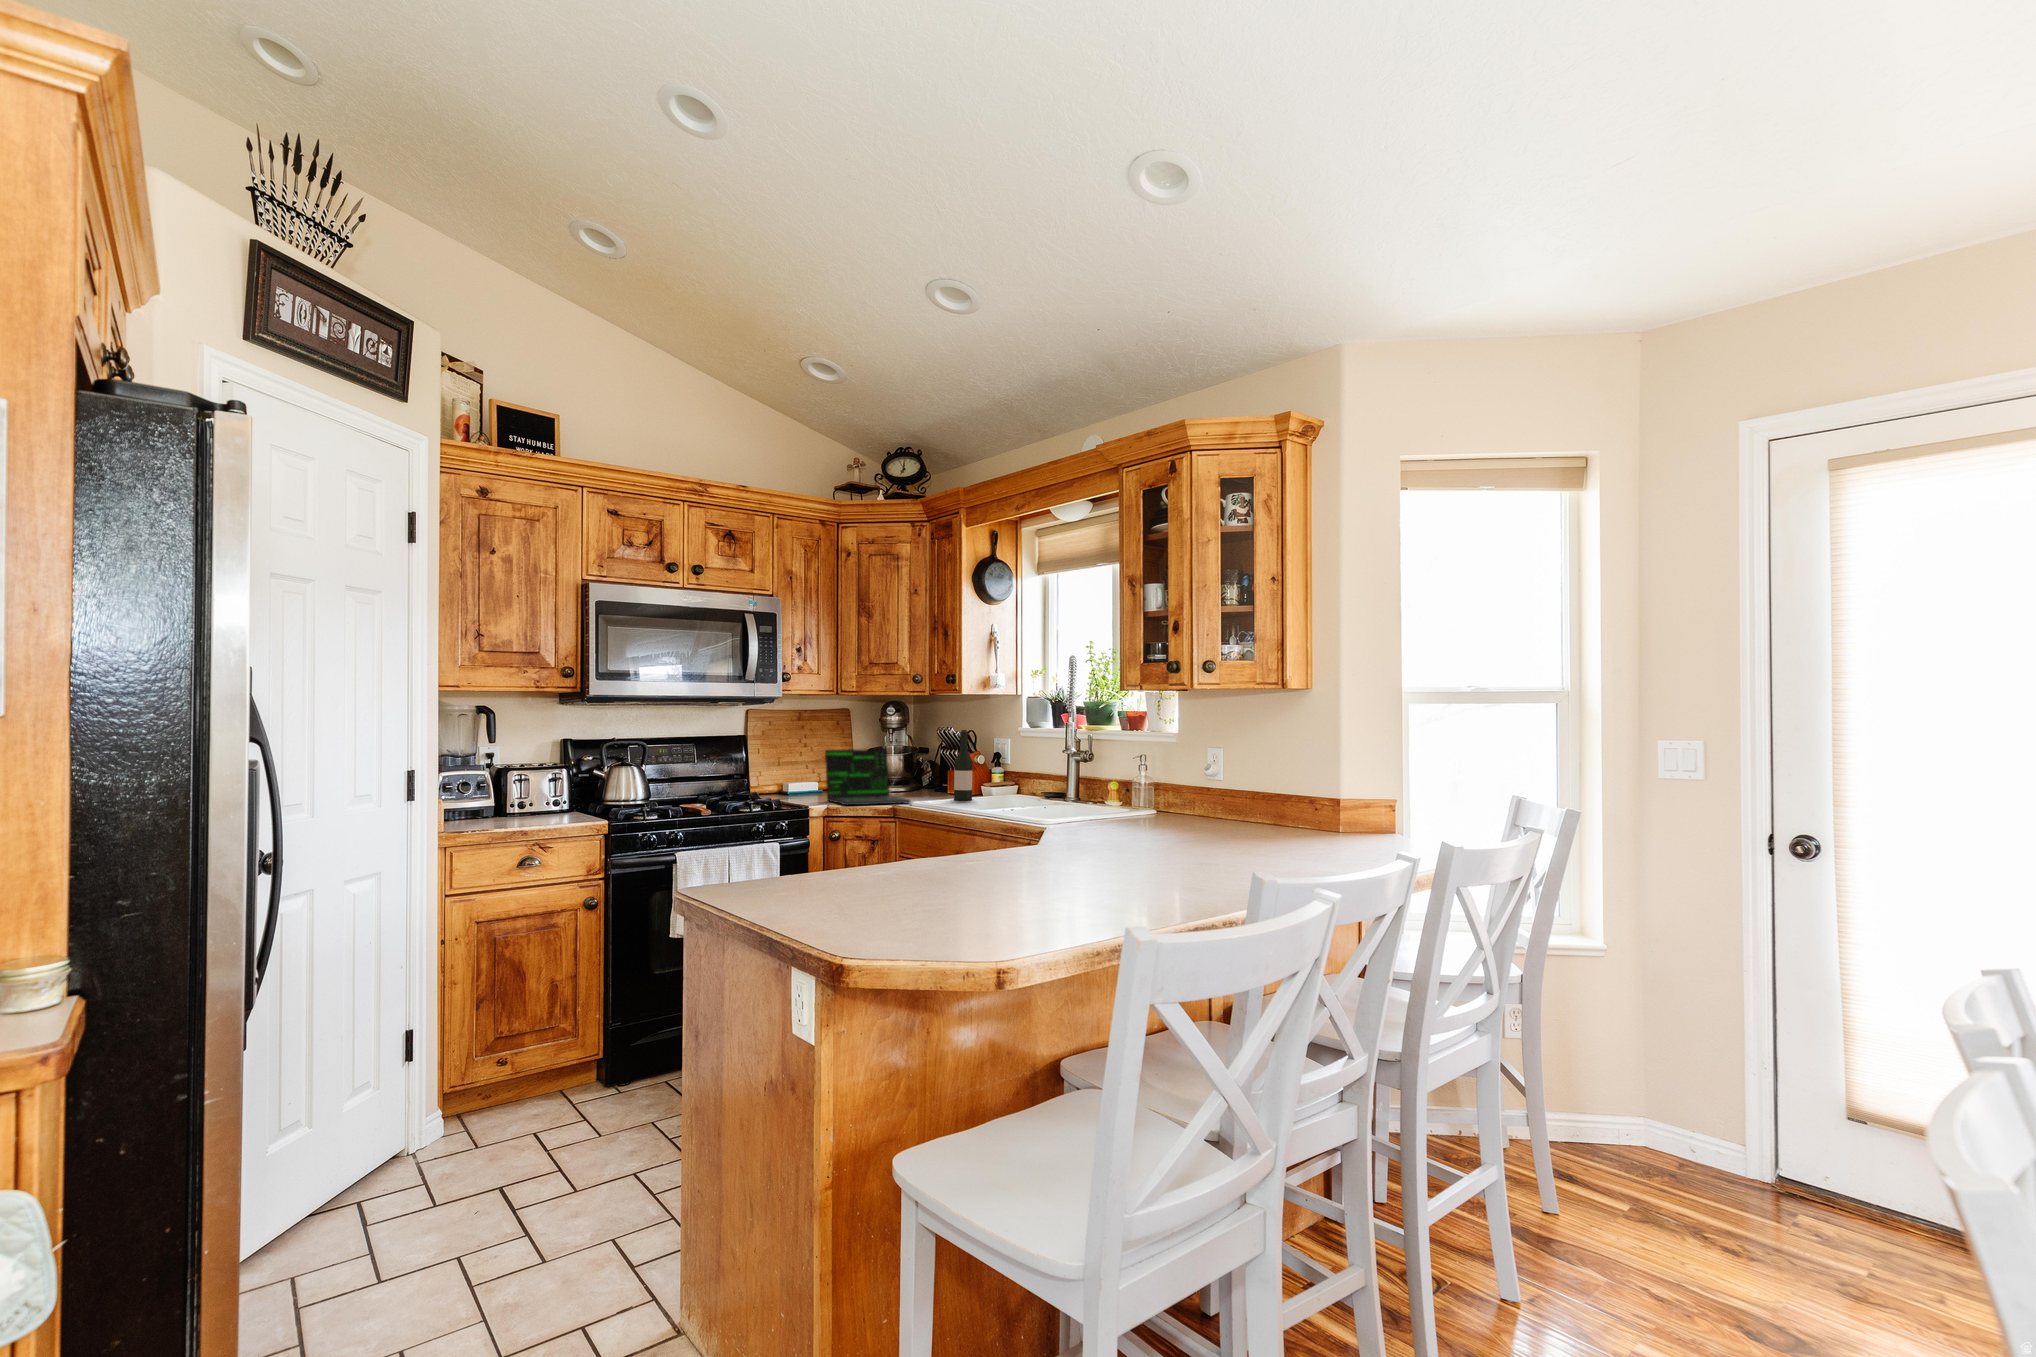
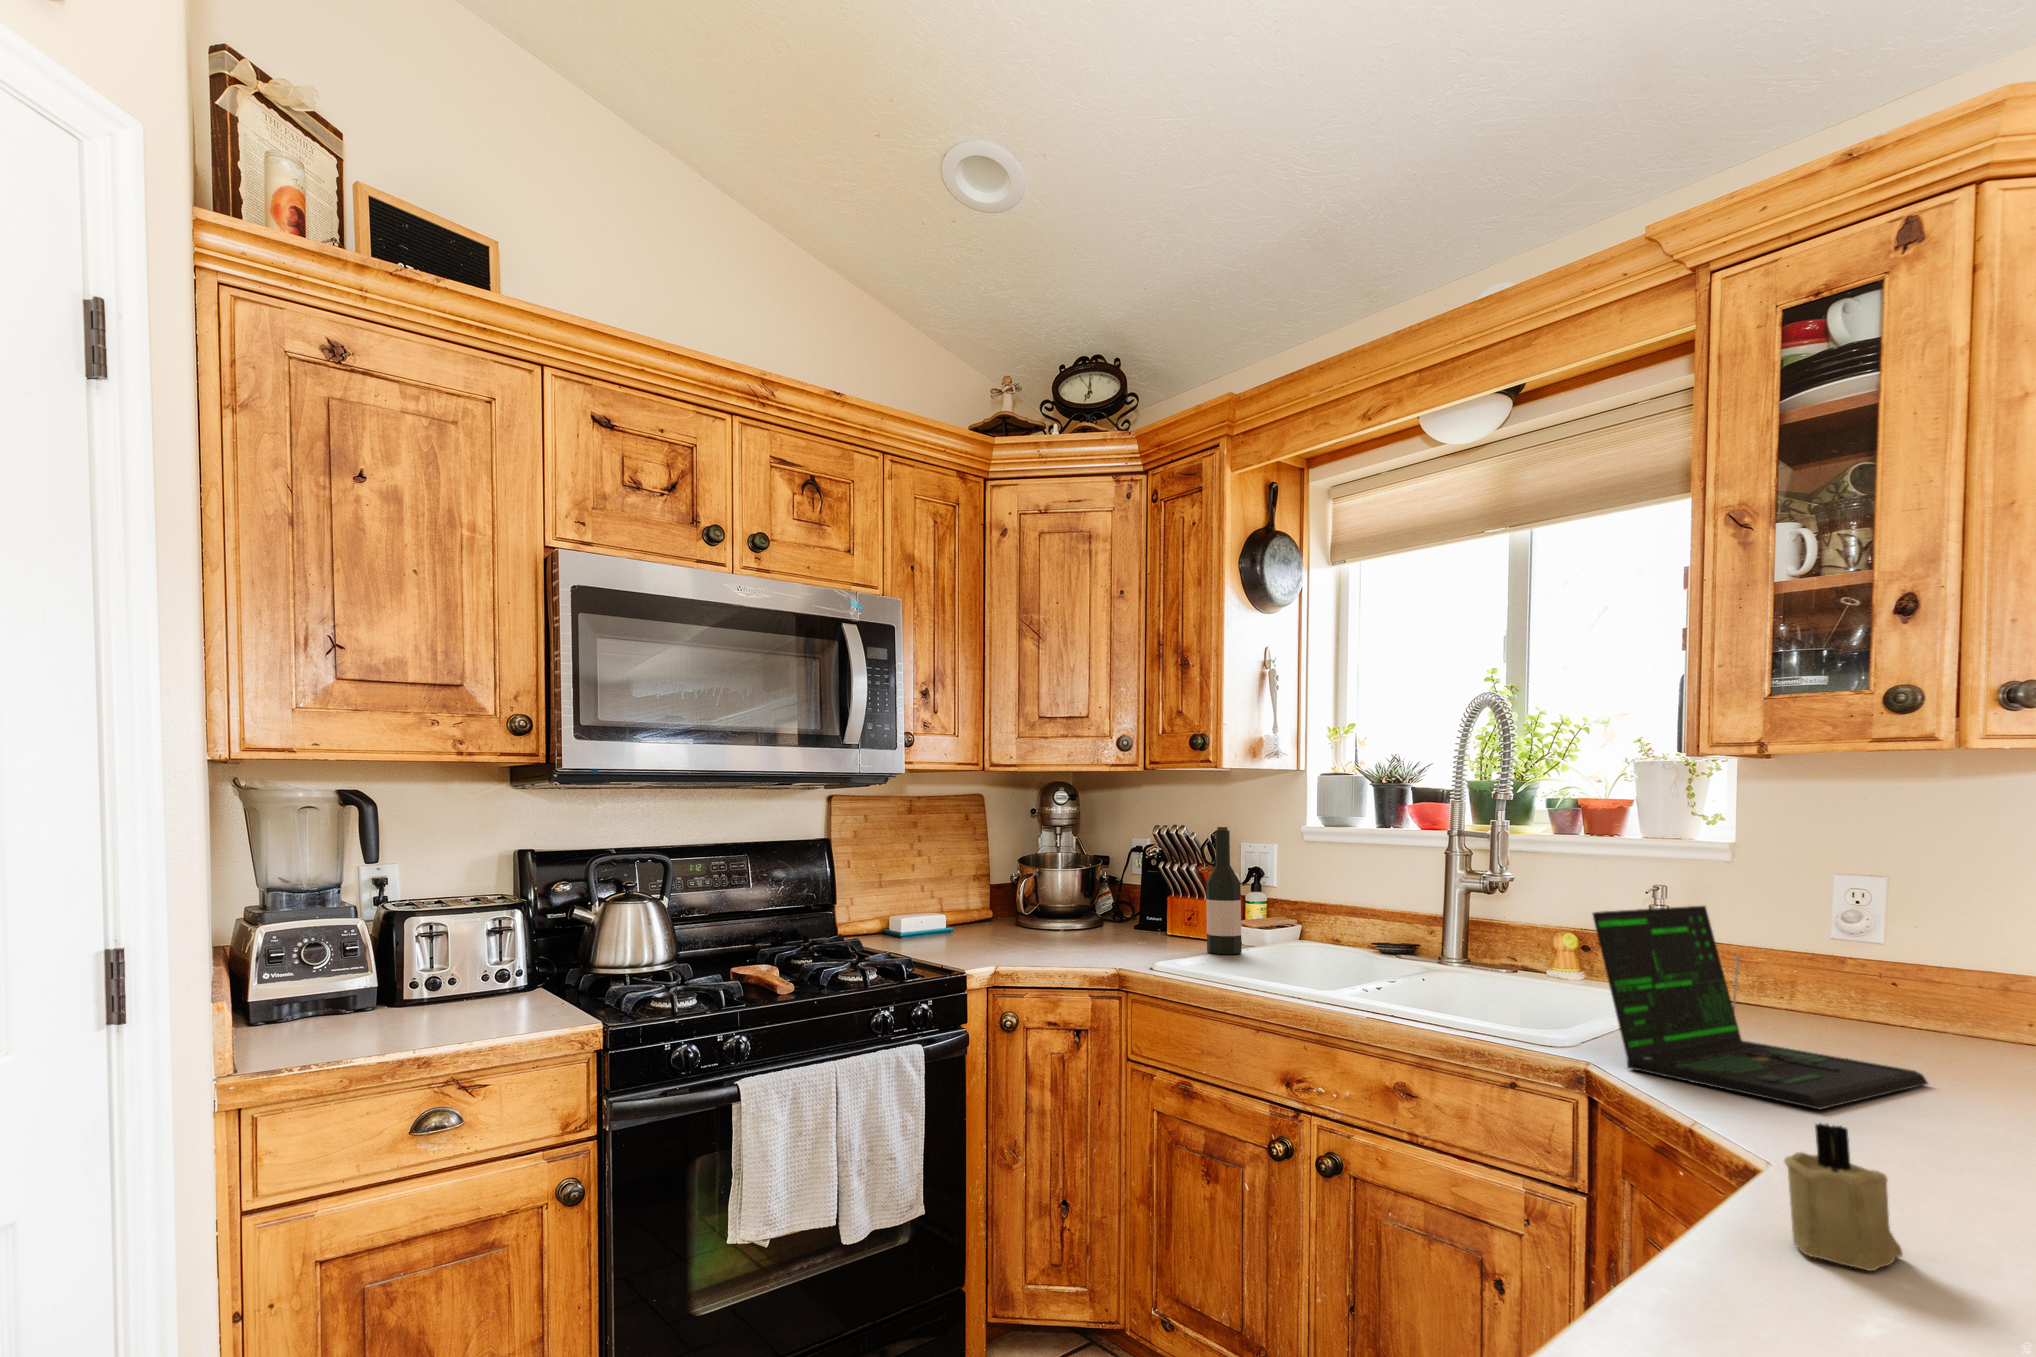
laptop: present [825,750,911,805] -> present [1593,906,1928,1109]
candle: none [988,825,1021,868] -> present [1784,1123,1903,1271]

